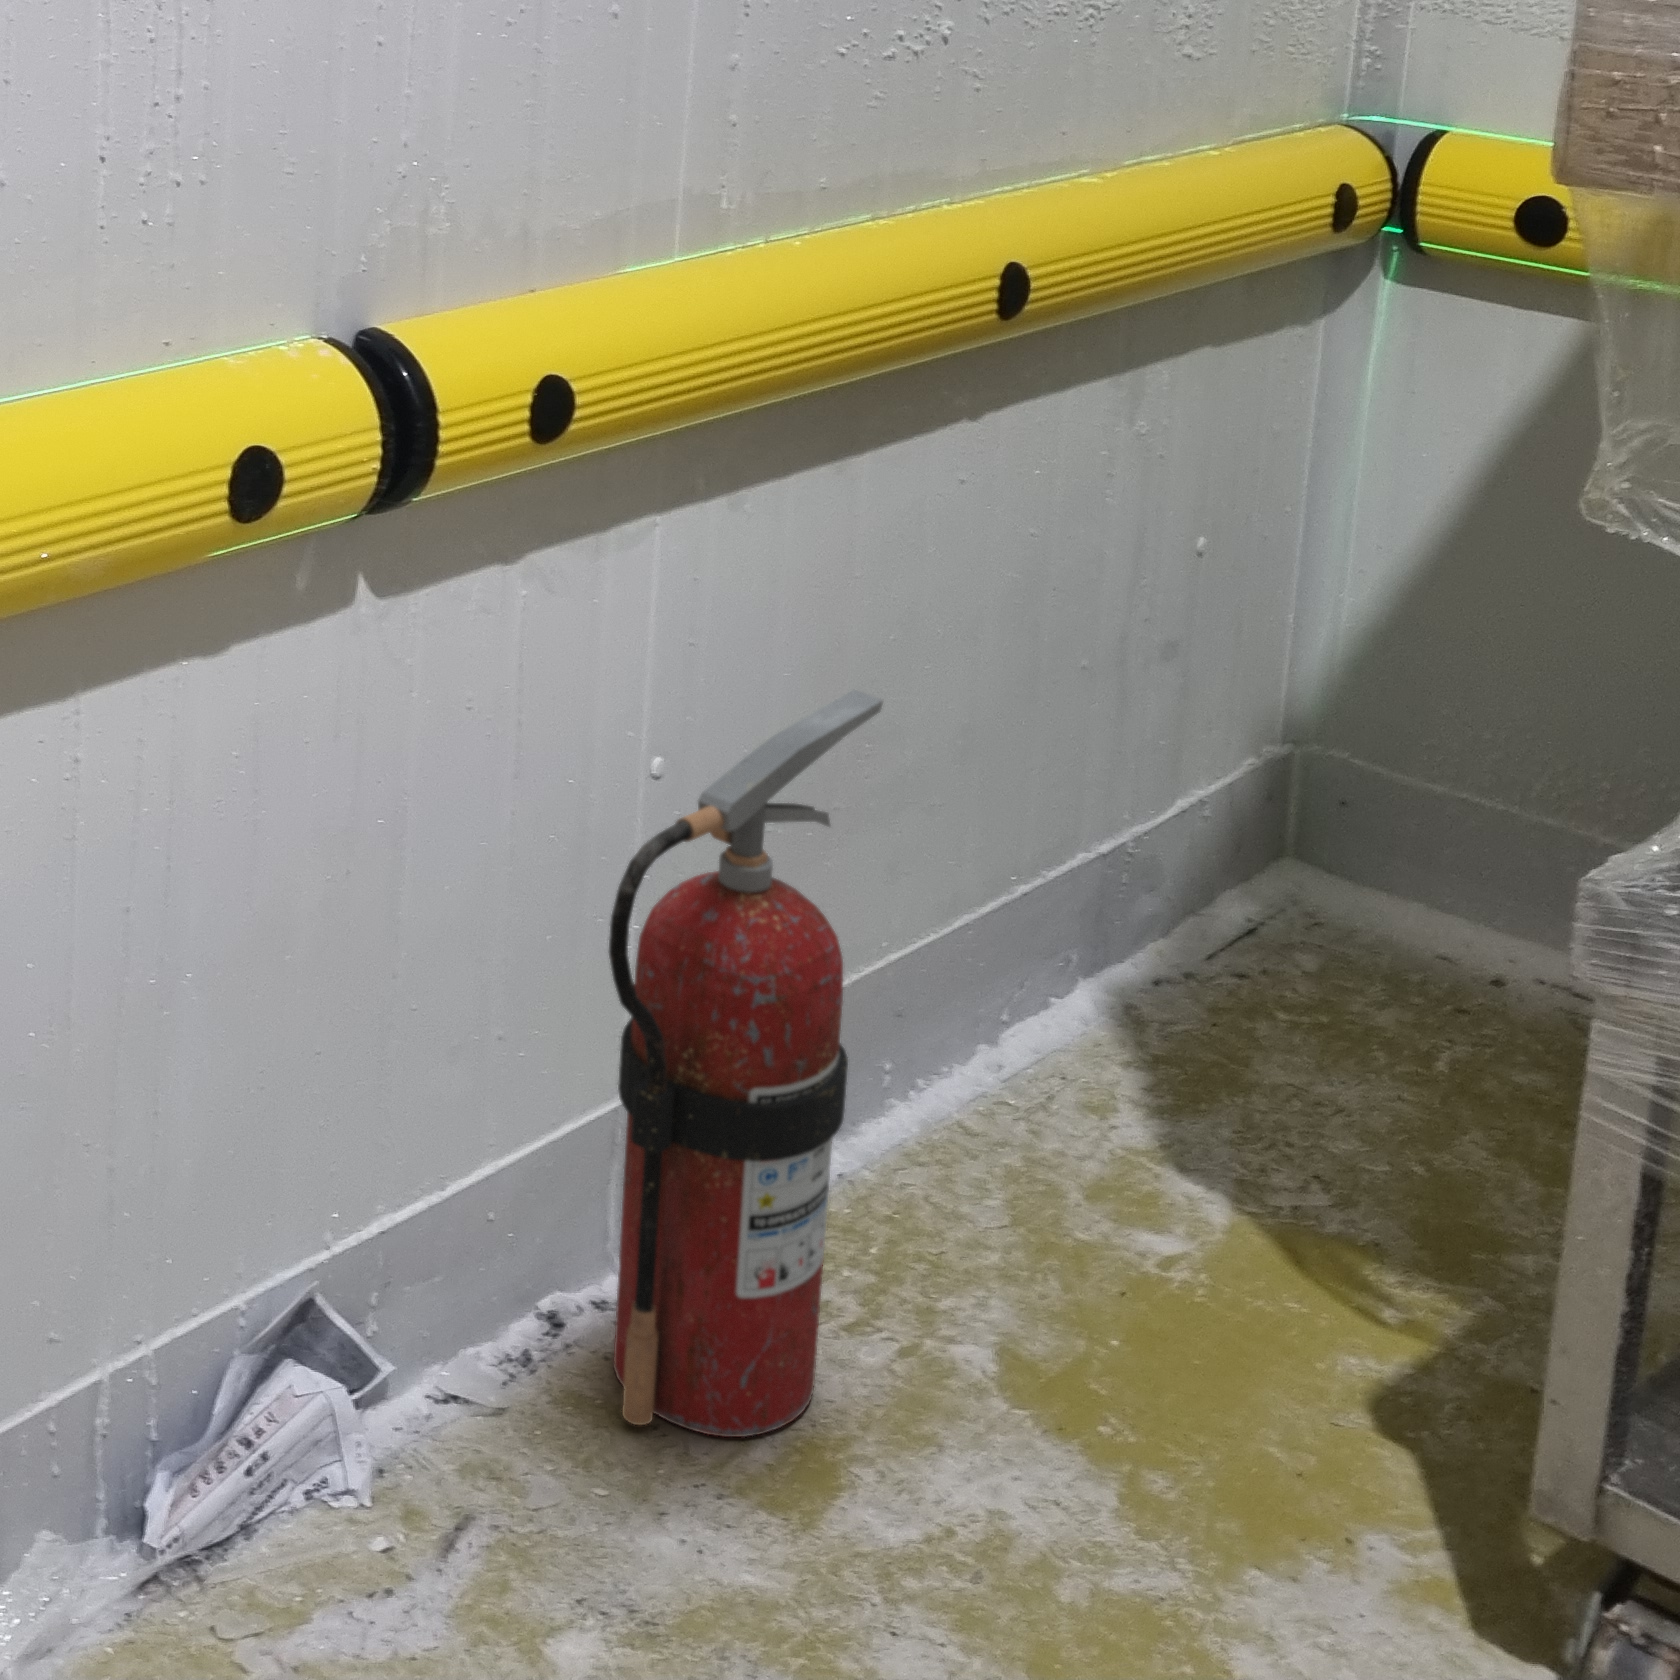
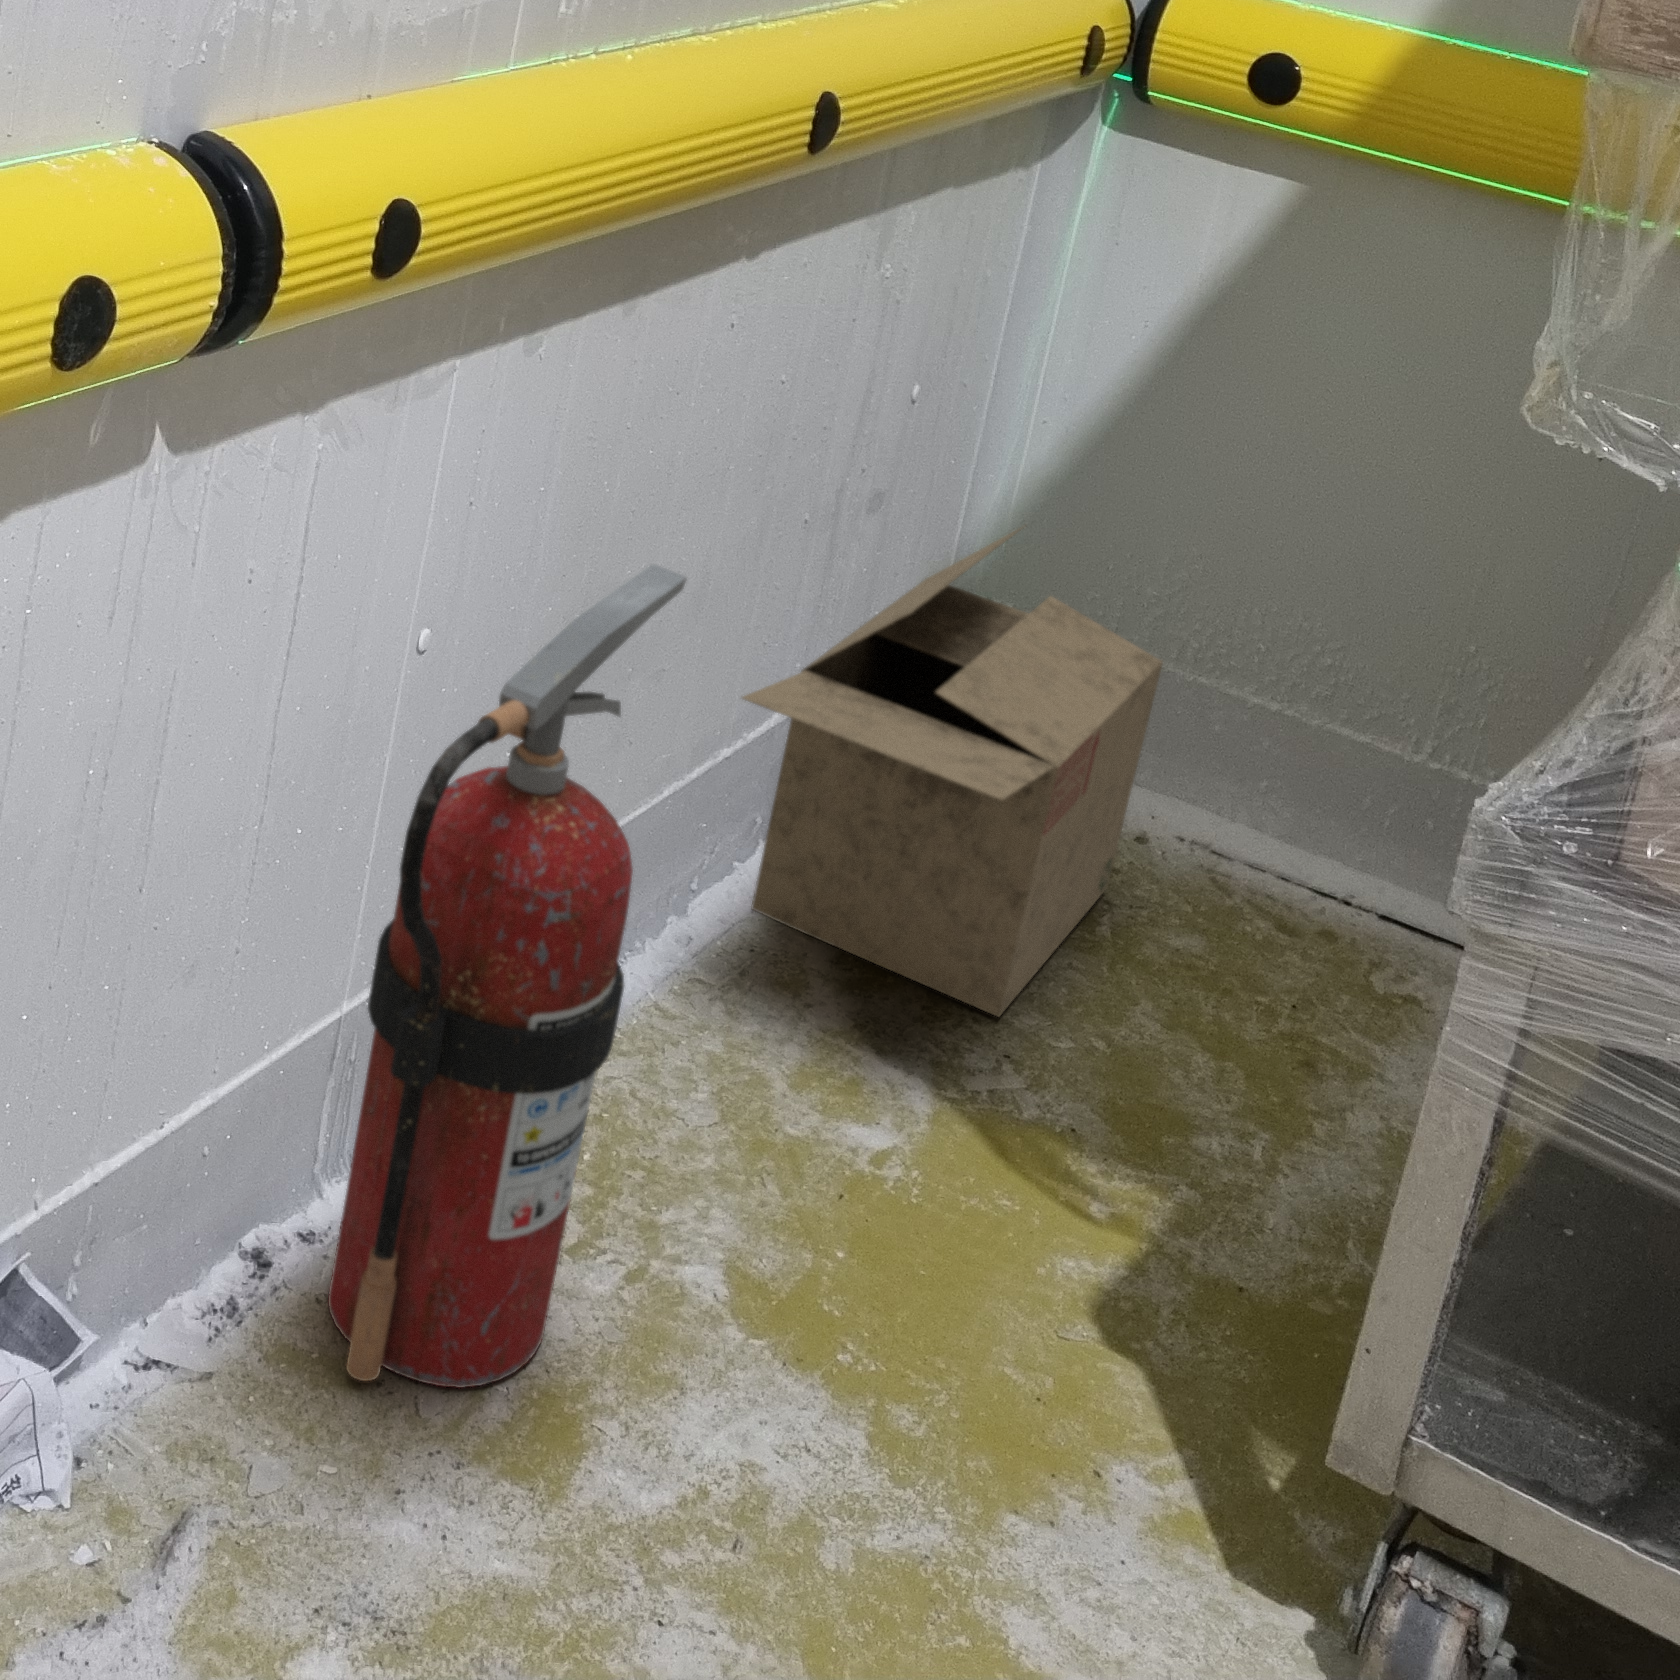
cardboard box: none [1014,667,1483,1145] -> present [742,528,1163,1017]

